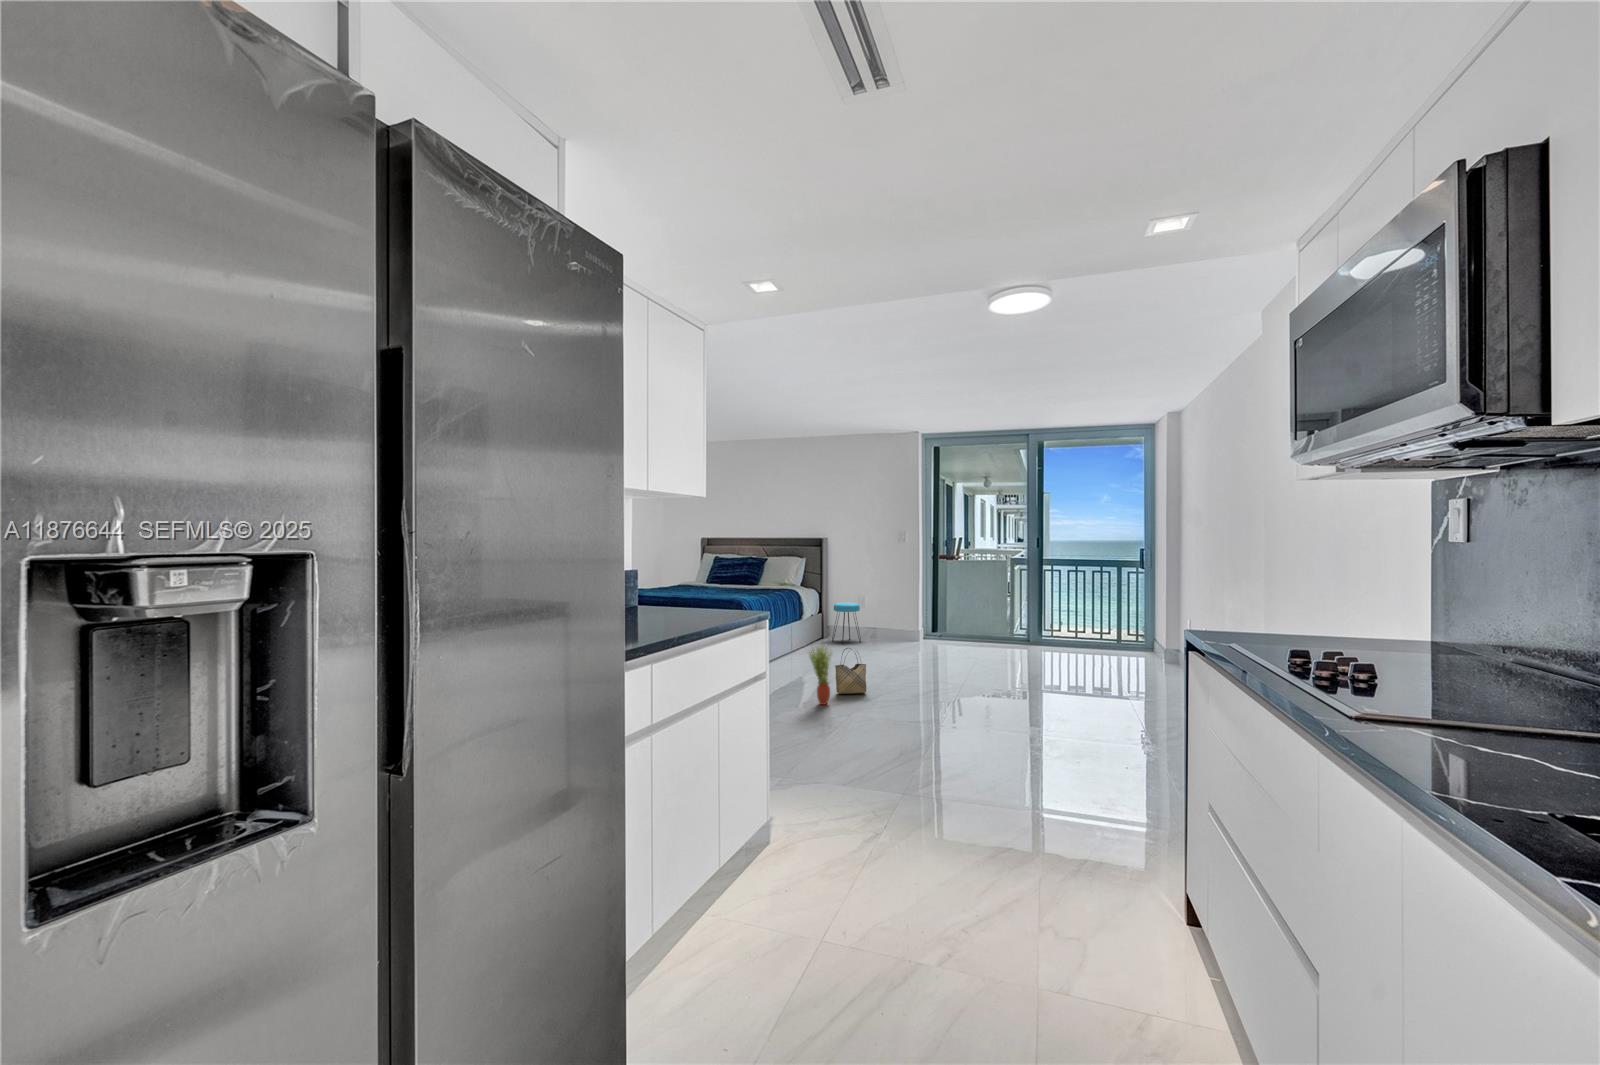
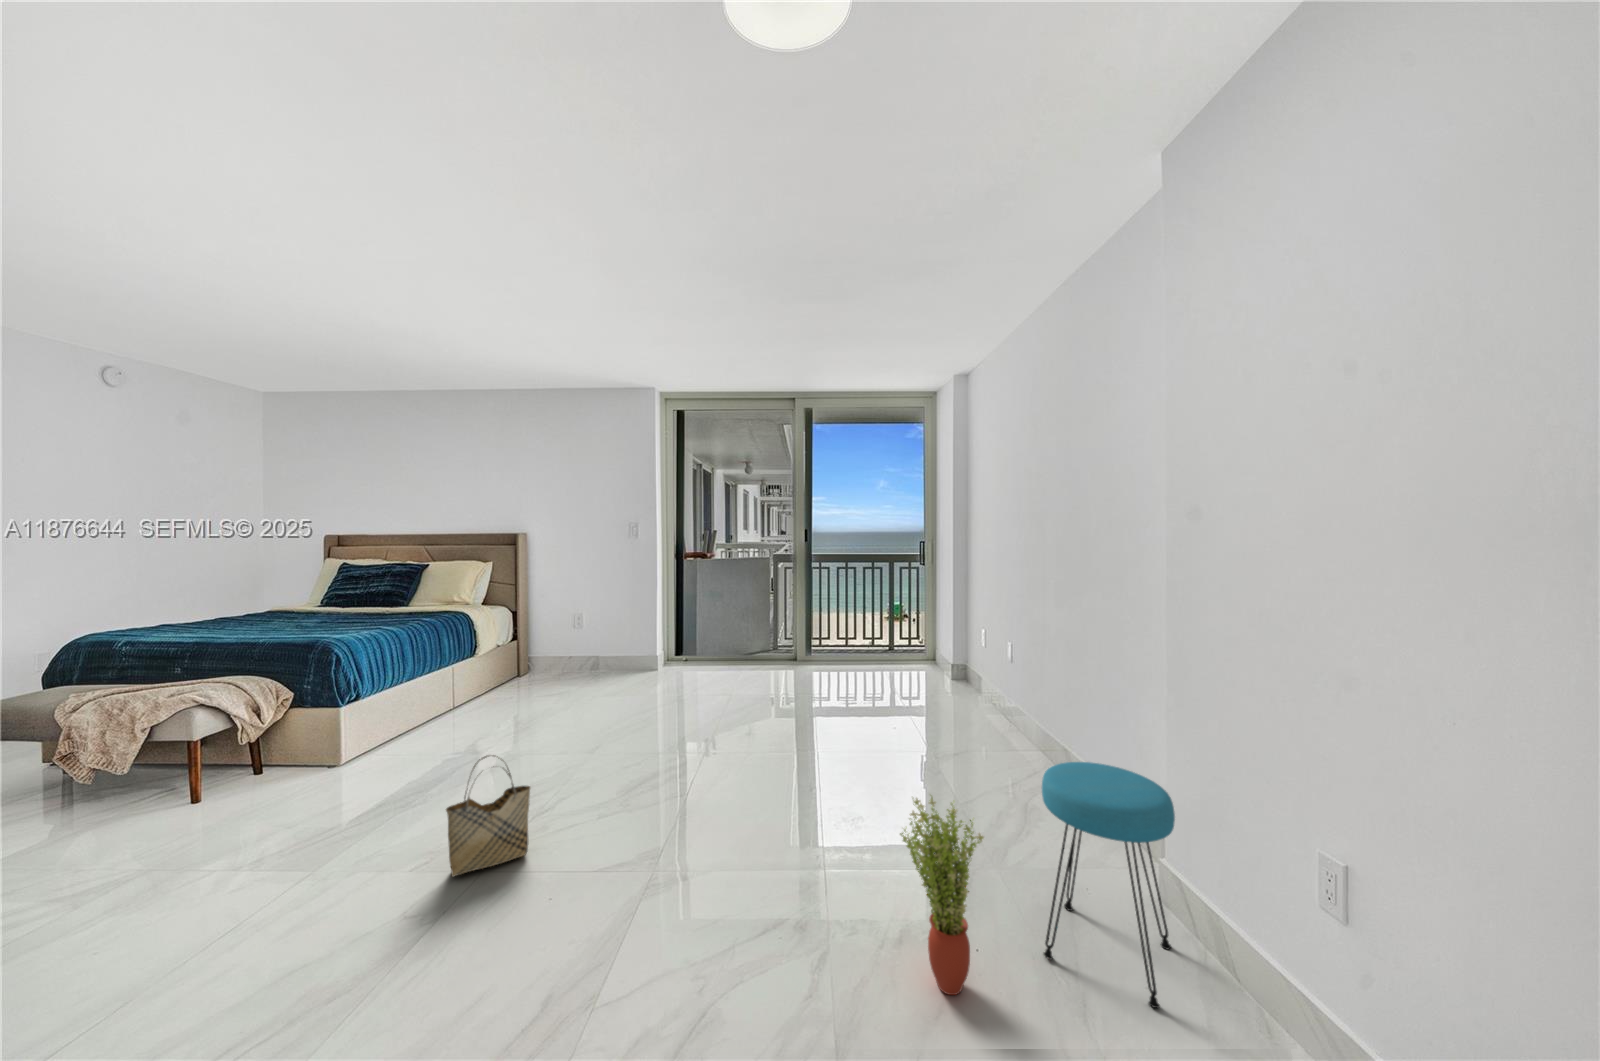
stool: present [832,603,861,644] -> present [1042,762,1175,1008]
potted plant: present [809,644,832,705] -> present [900,797,984,995]

